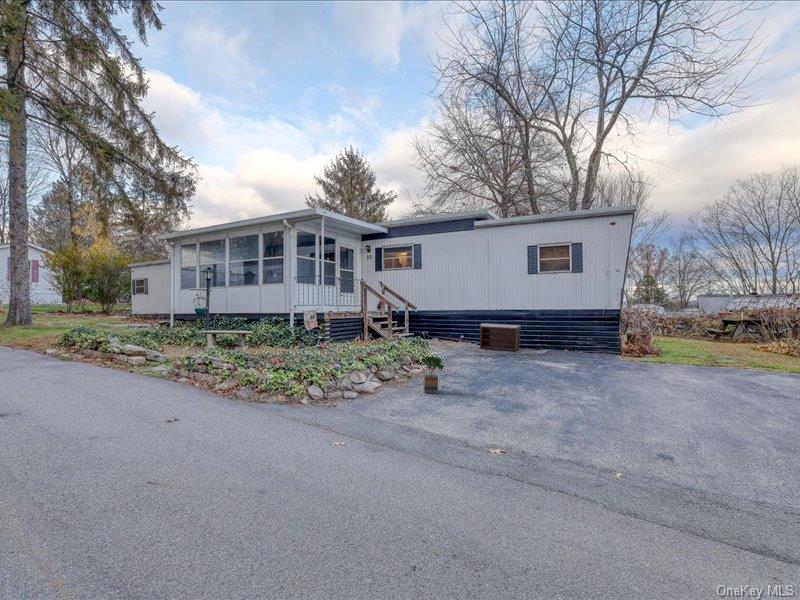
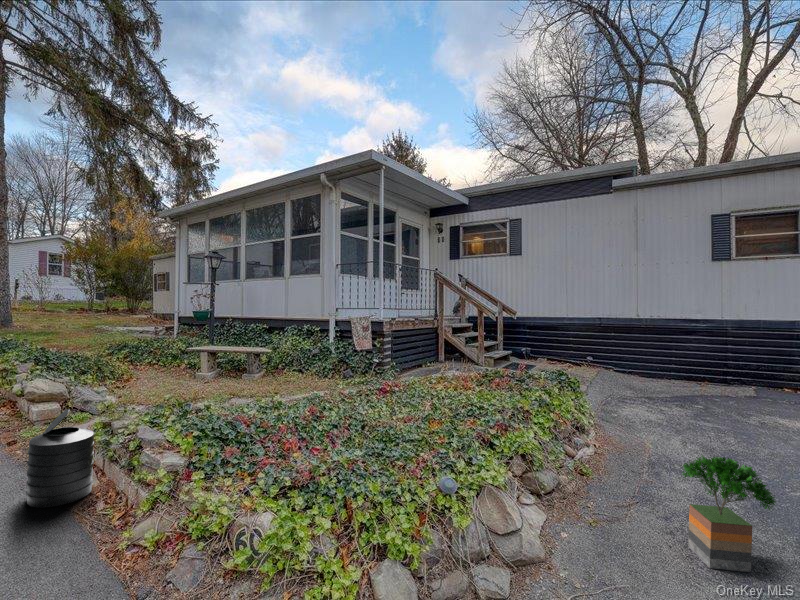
bench: present [479,323,521,352] -> none [625,340,699,389]
trash can: none [161,348,186,386] -> present [26,409,94,508]

